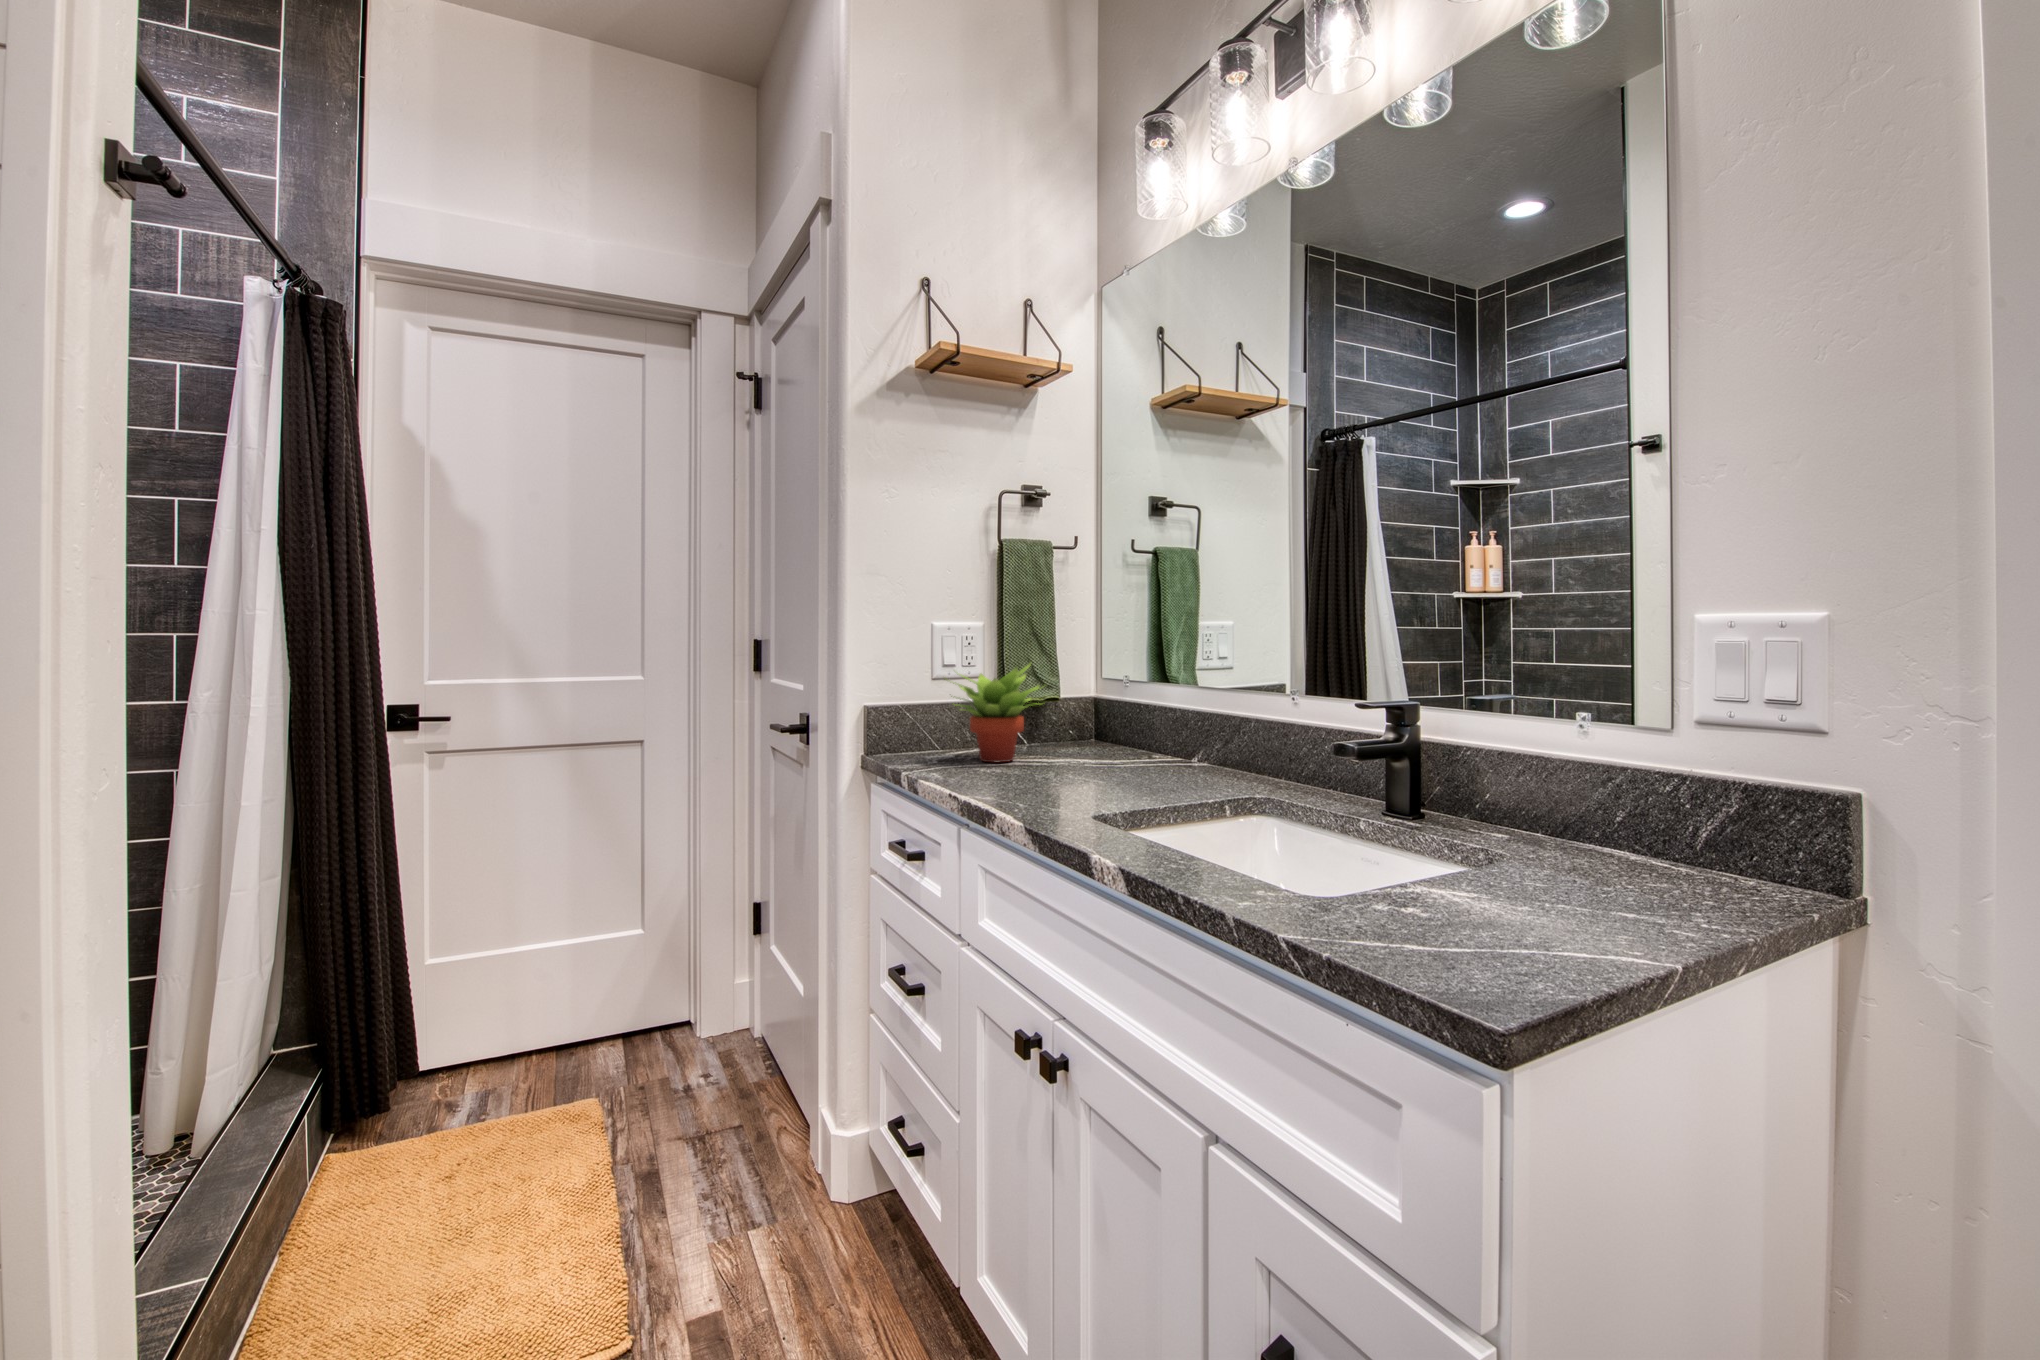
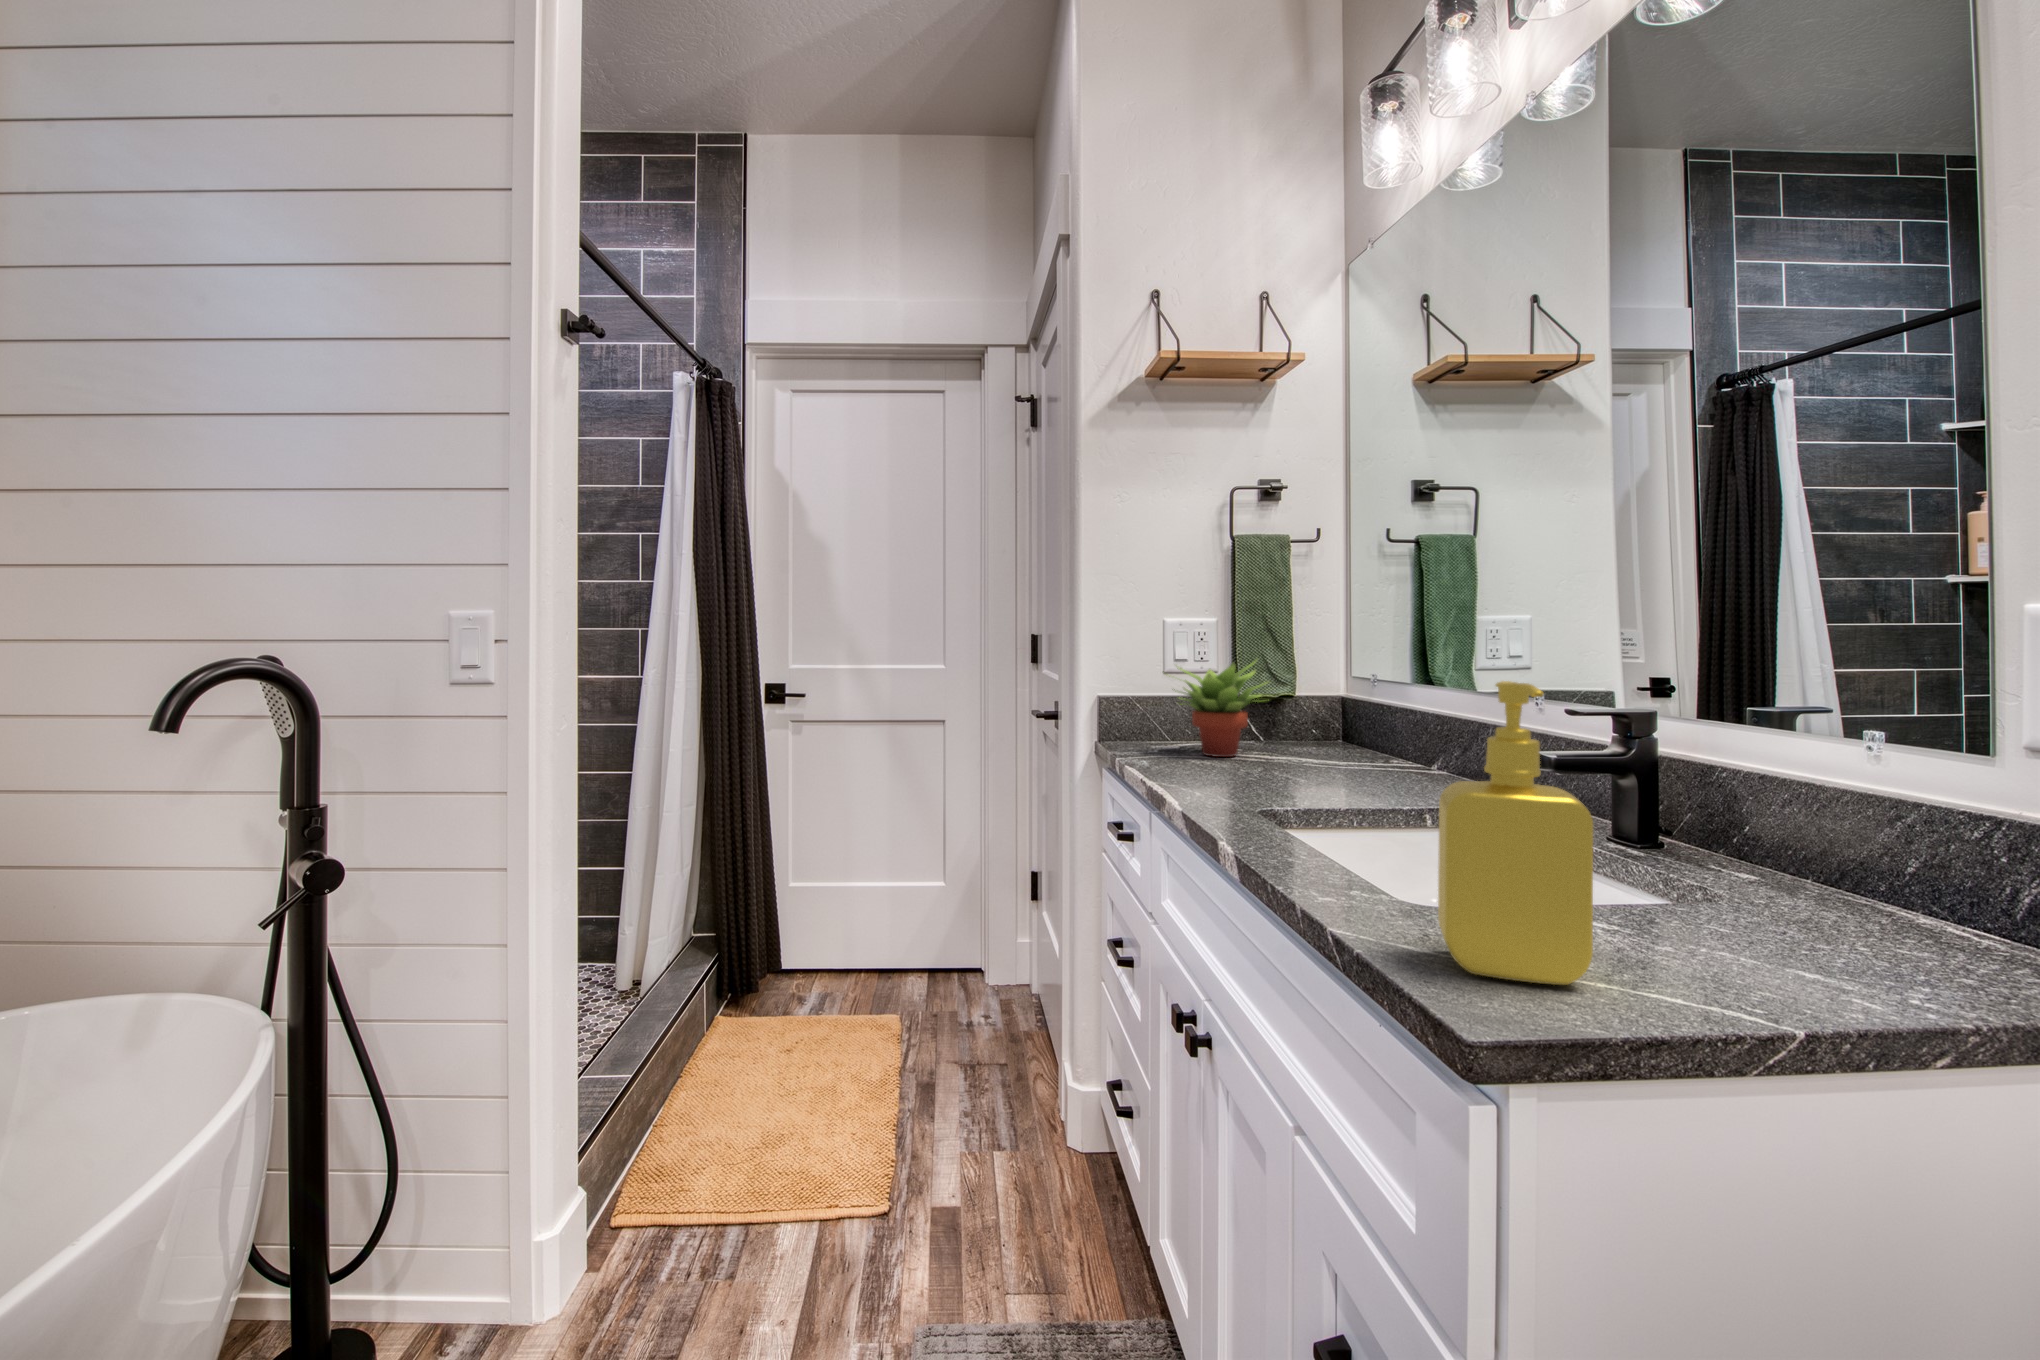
soap dispenser: none [1396,677,1543,962] -> present [1438,681,1593,985]

